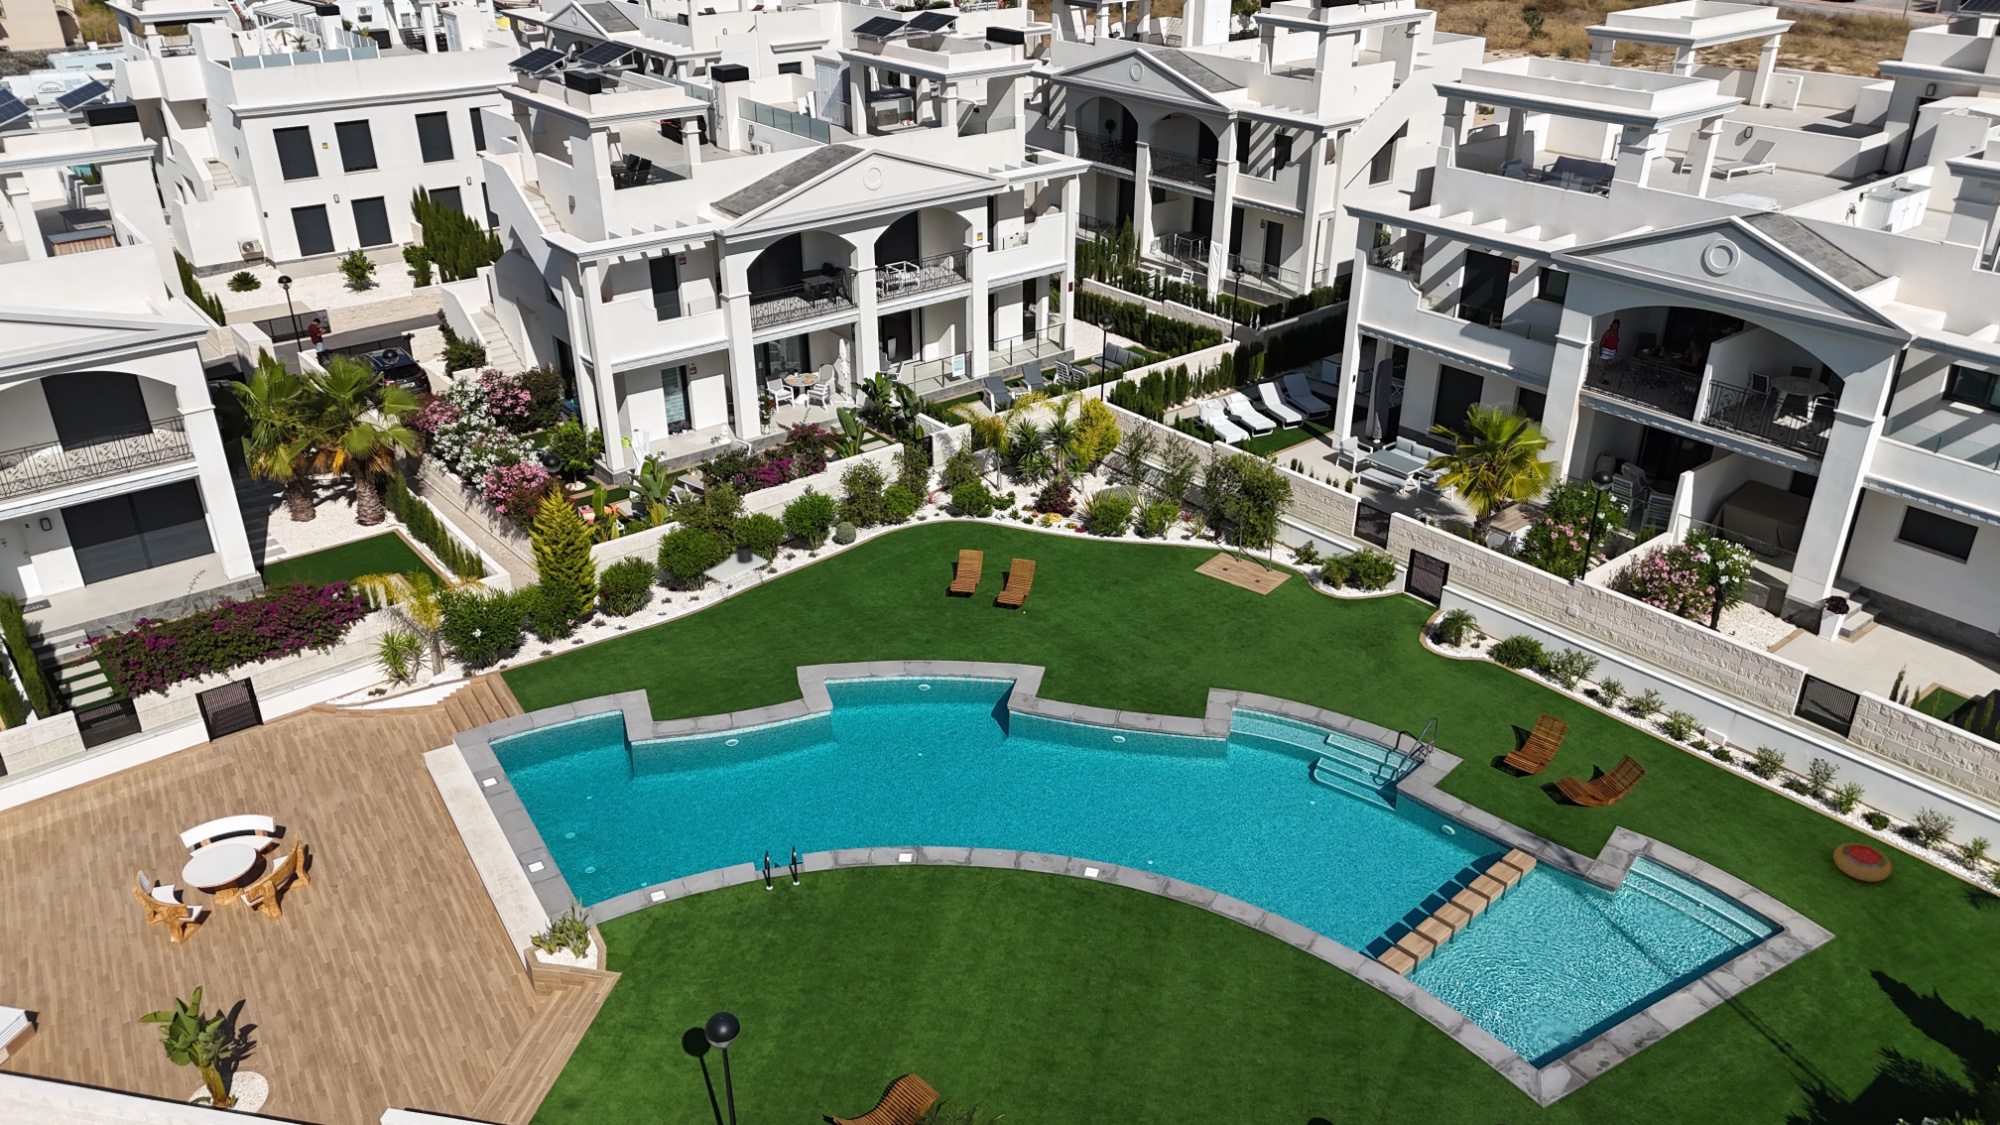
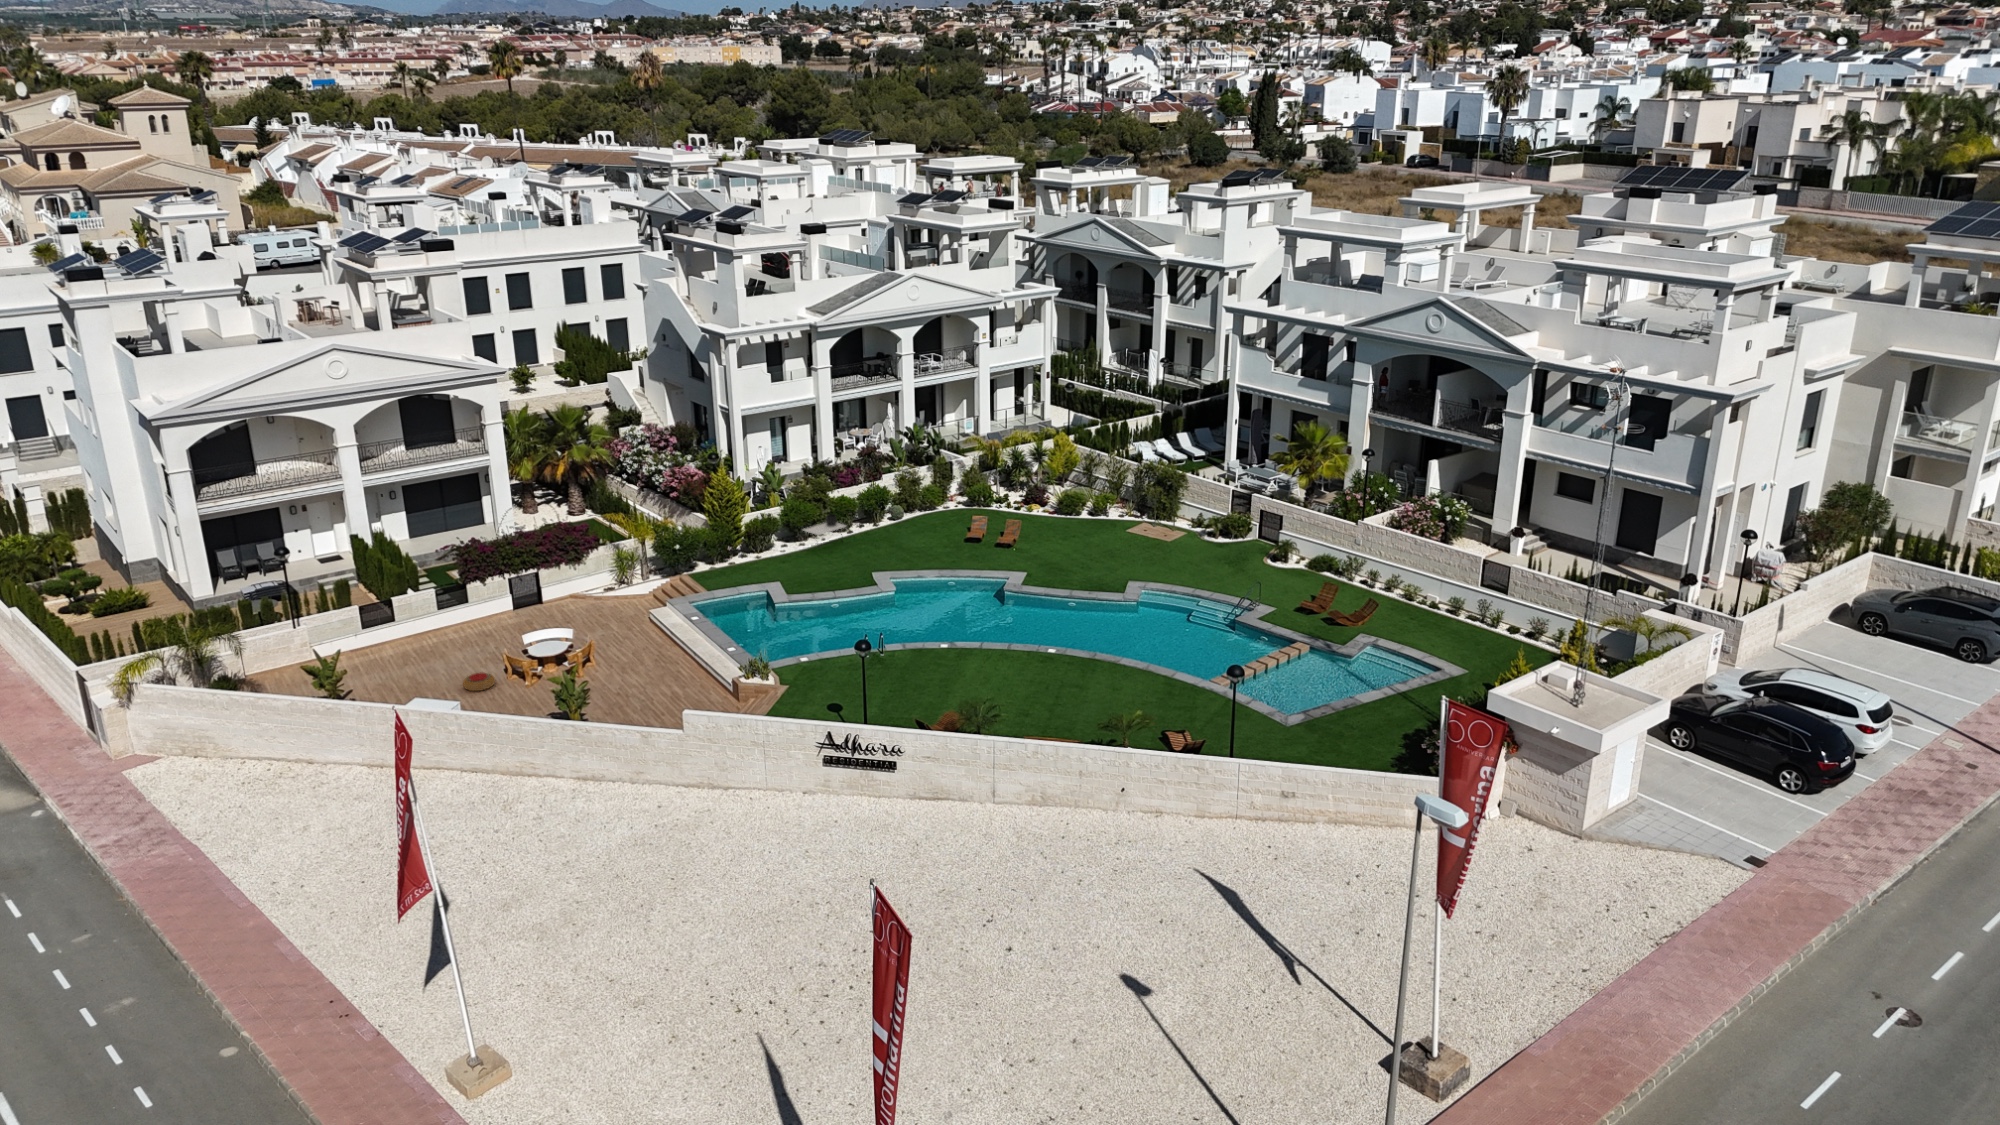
pouf: present [1833,843,1891,882] -> present [463,673,495,691]

